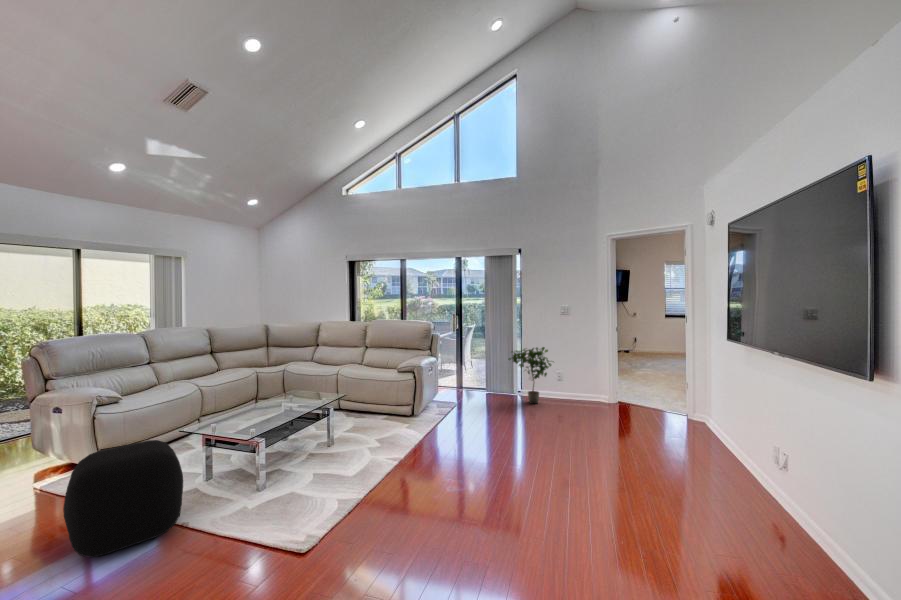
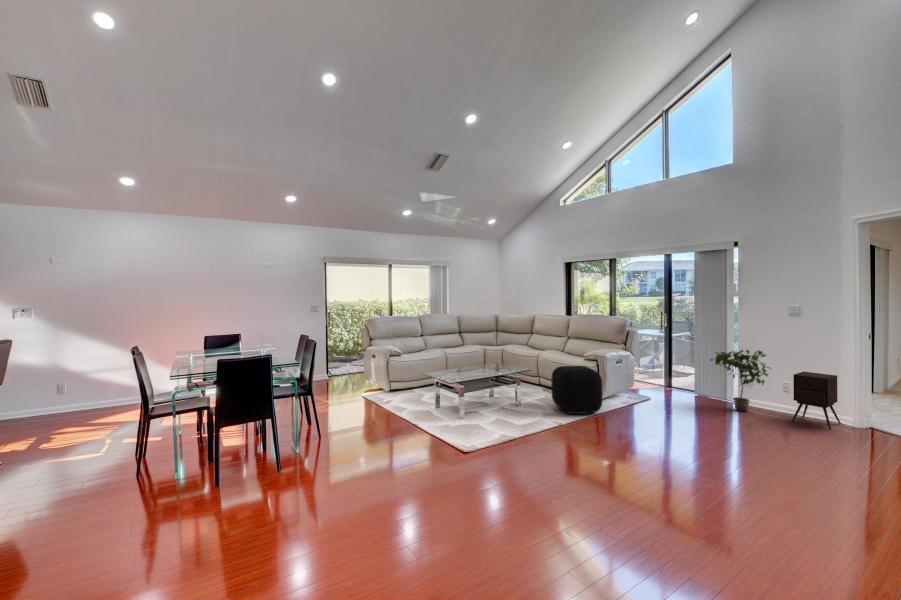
side table: none [572,362,599,409] -> present [792,372,841,430]
ottoman: present [63,440,183,557] -> present [551,366,603,414]

